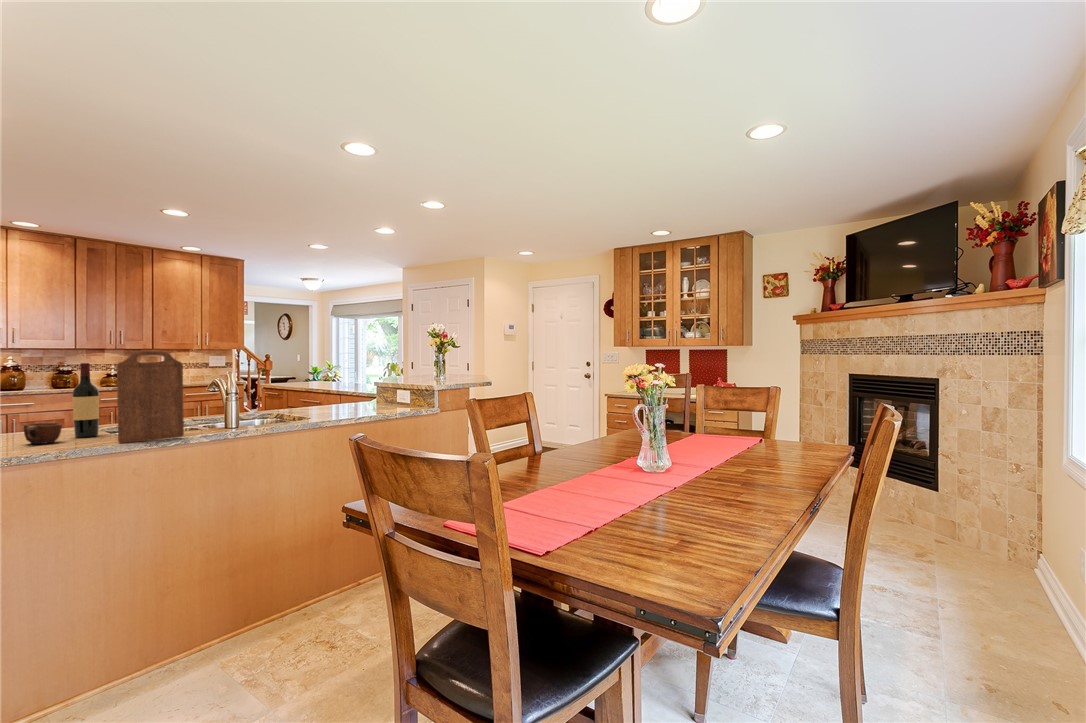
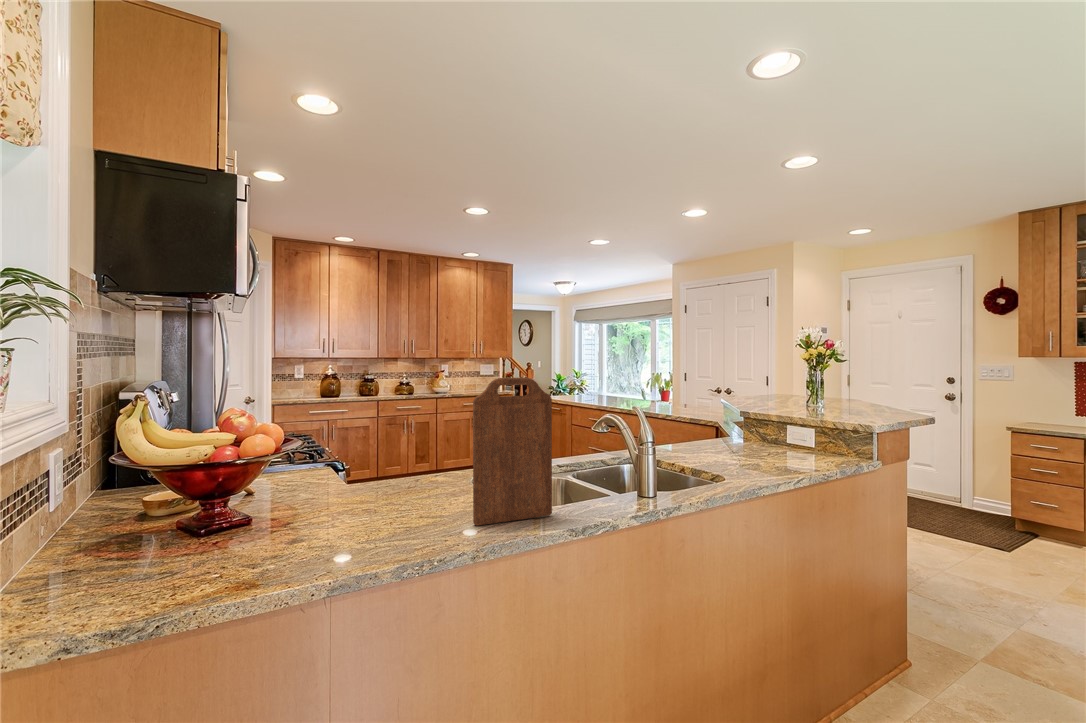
wine bottle: present [72,363,99,438] -> none [409,392,438,499]
mug: present [24,423,62,444] -> none [360,480,402,515]

